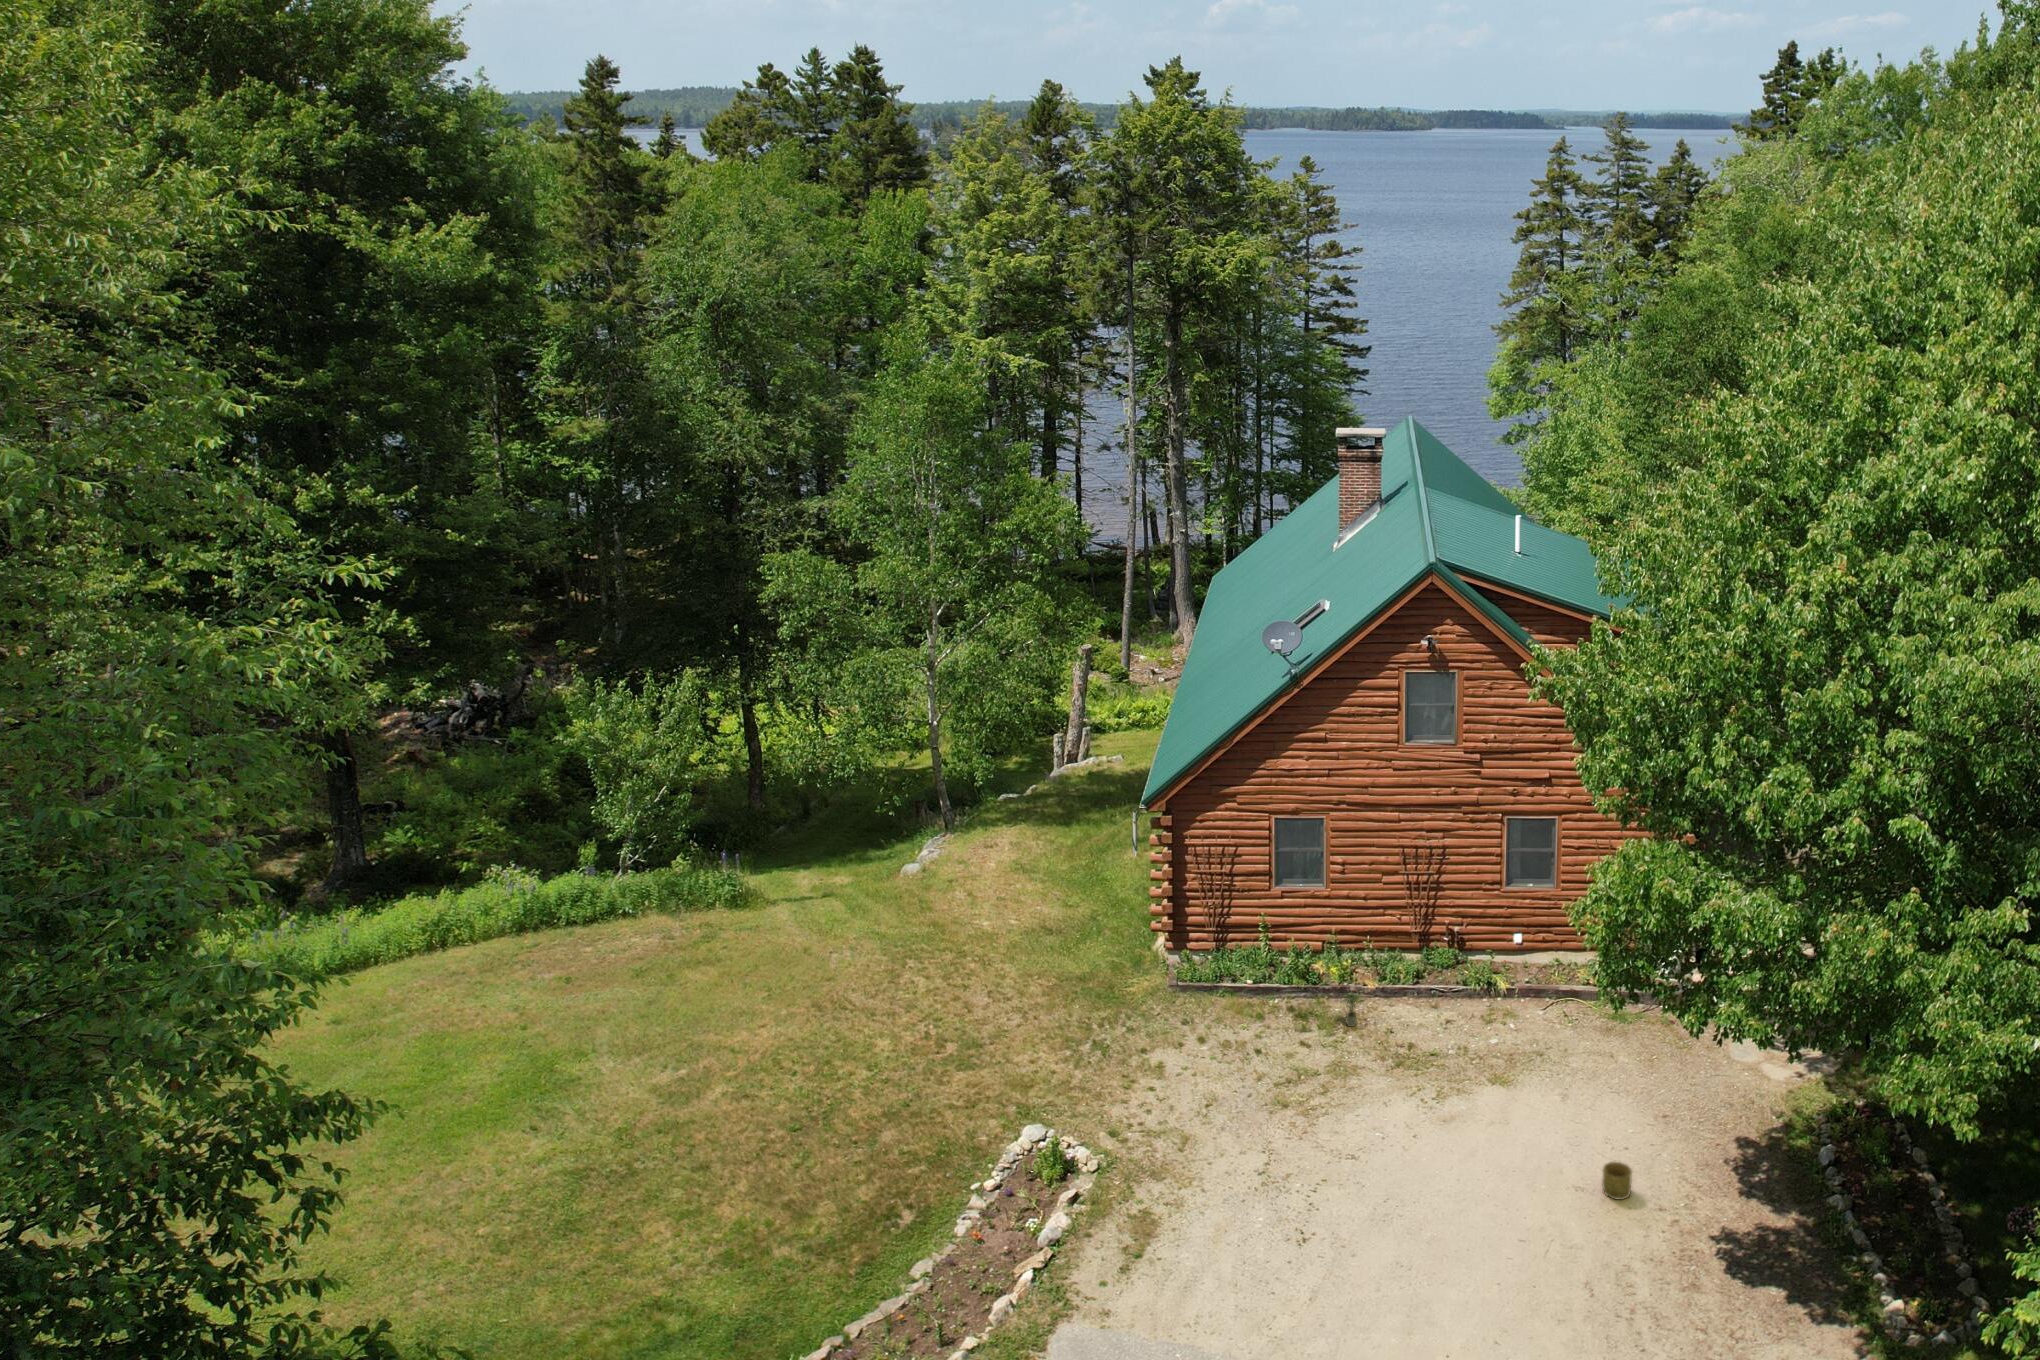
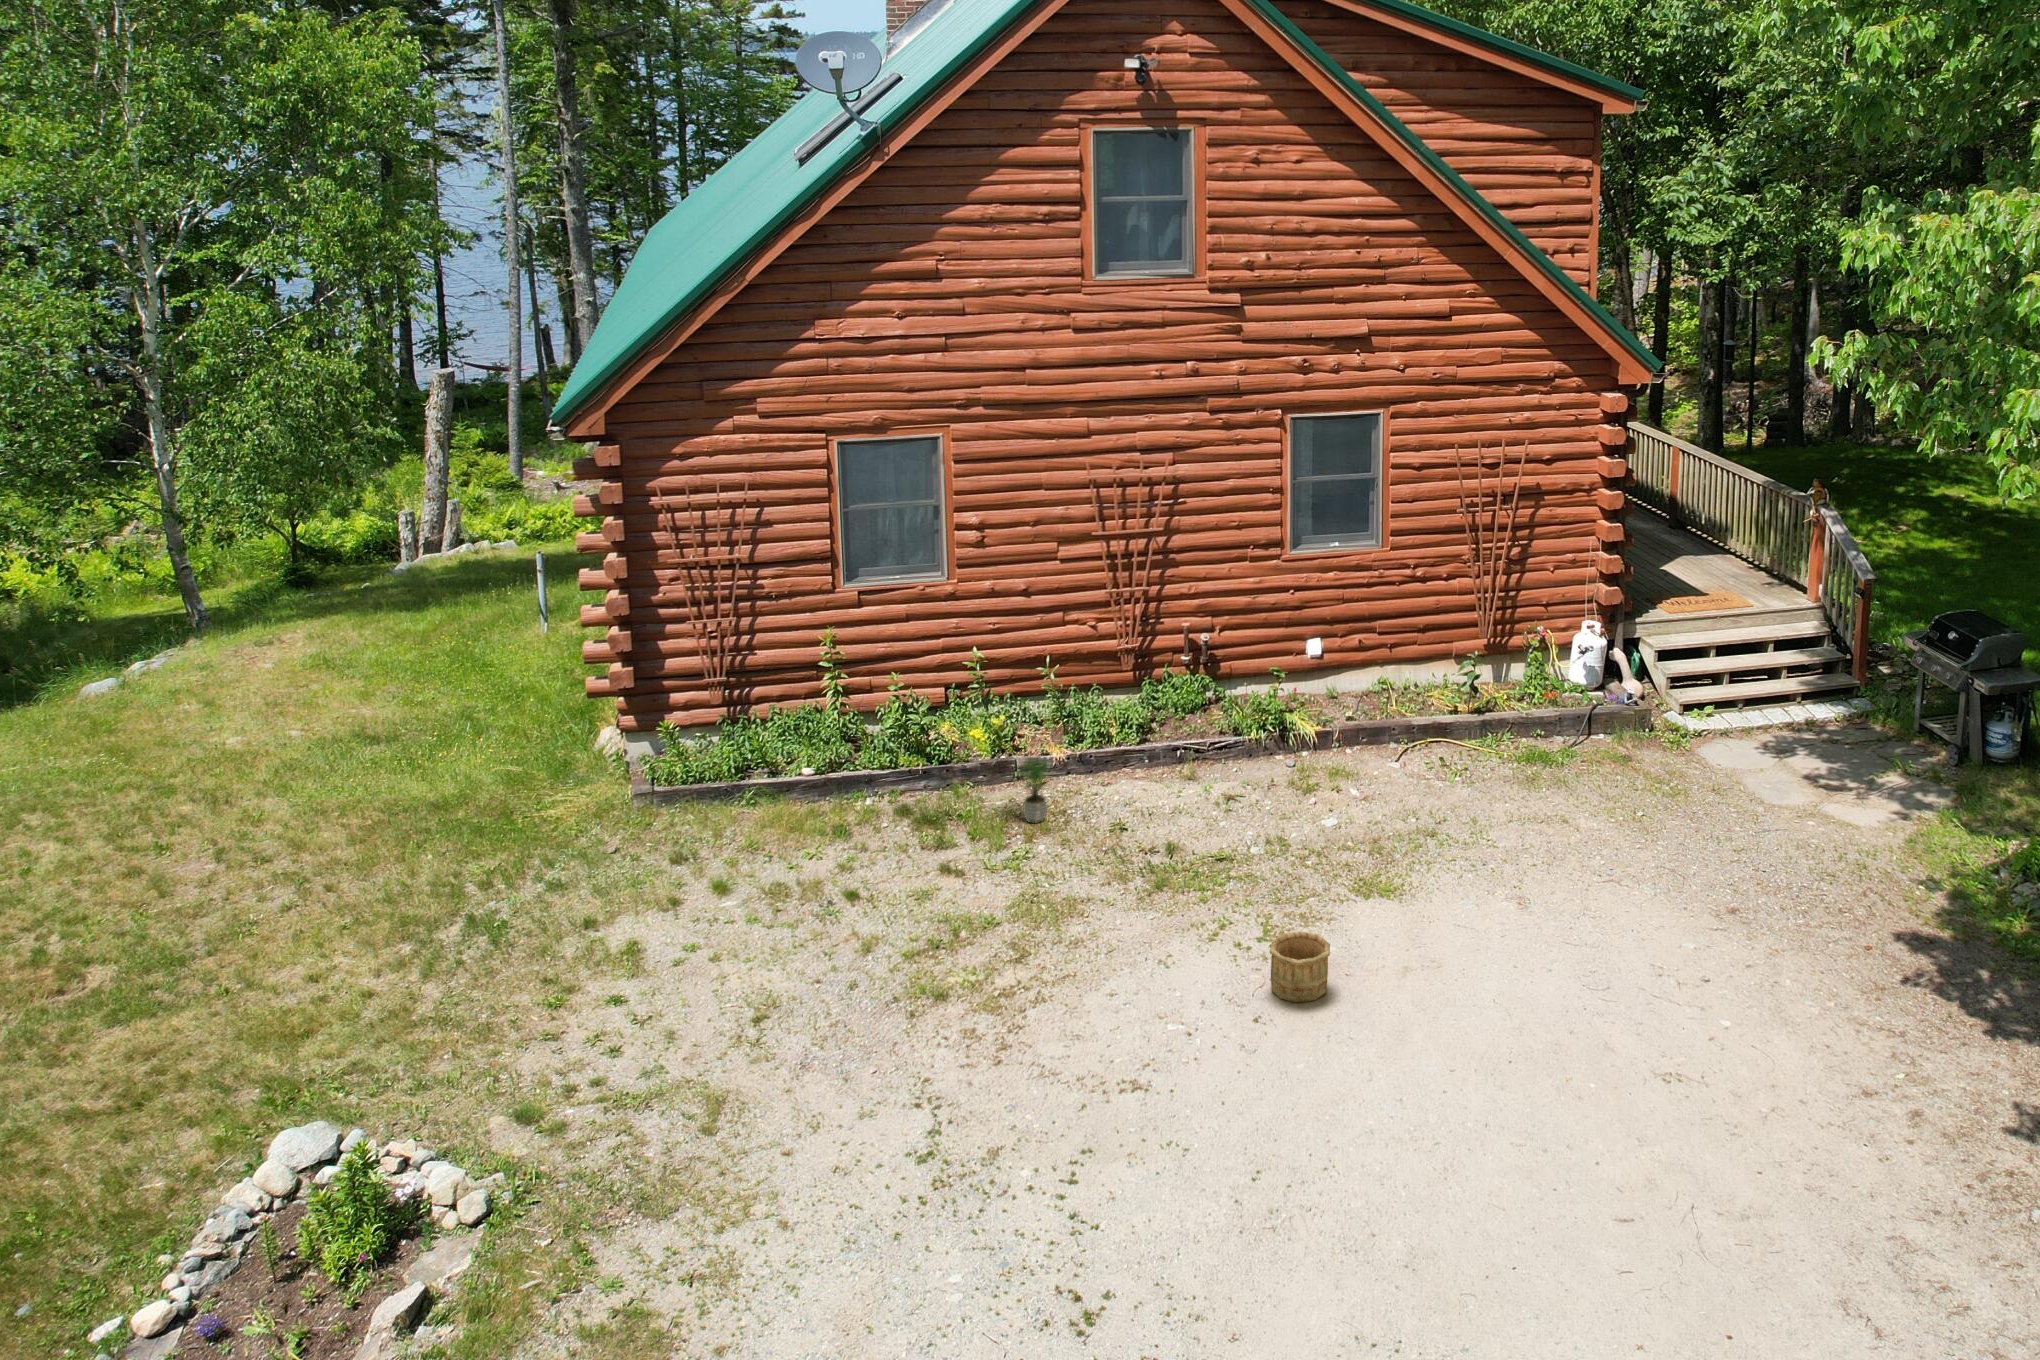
wooden bucket: present [1602,1162,1632,1200] -> present [1270,932,1330,1003]

